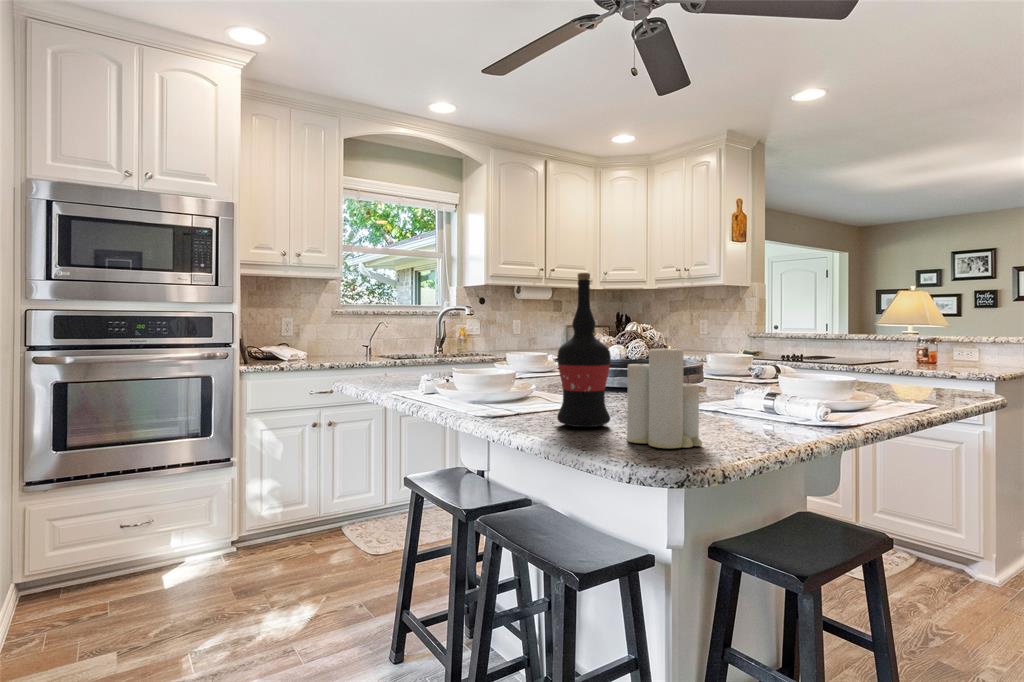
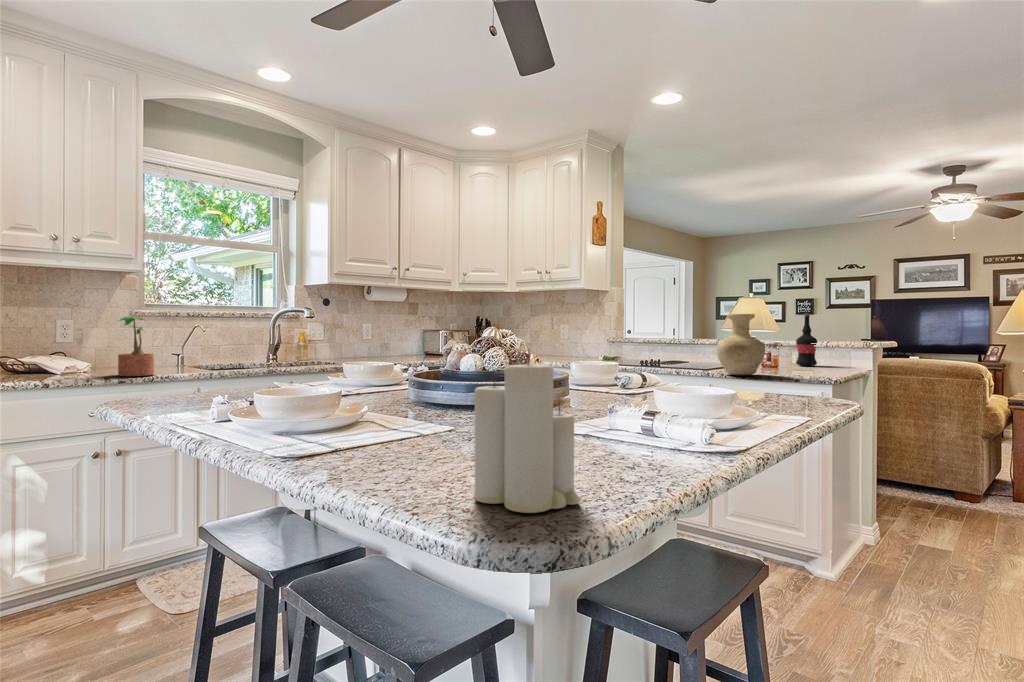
wine bottle: present [557,273,611,427] -> present [796,313,817,366]
vase: none [862,309,917,371] -> present [716,314,765,375]
potted plant: none [326,316,353,363] -> present [118,317,154,376]

